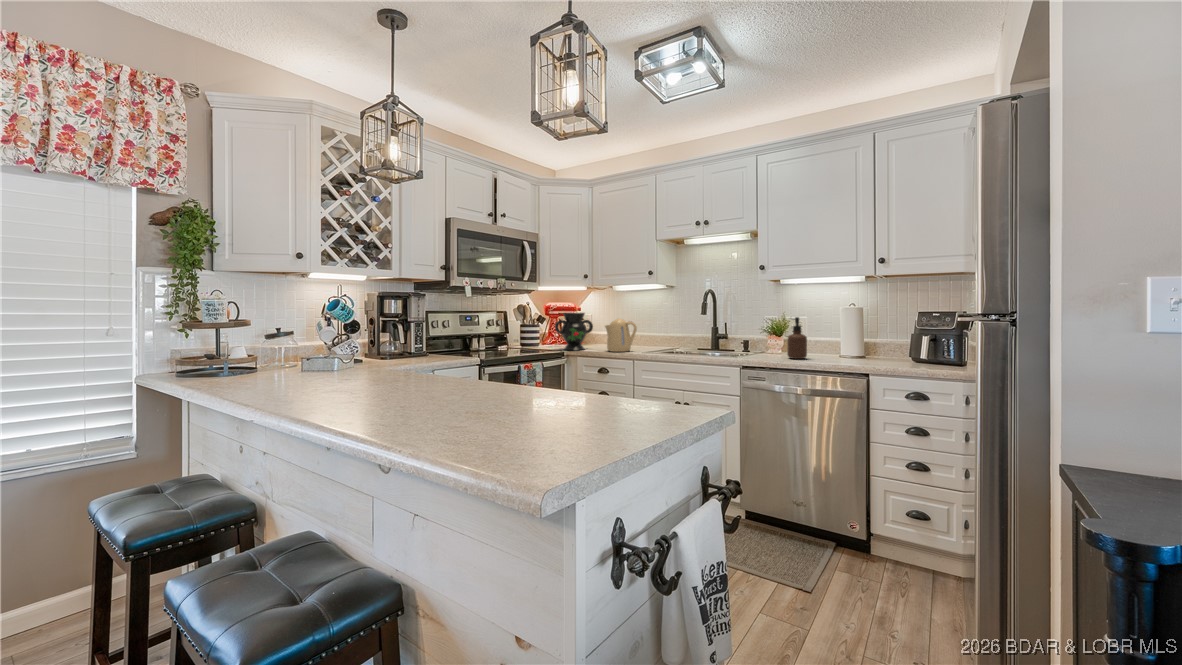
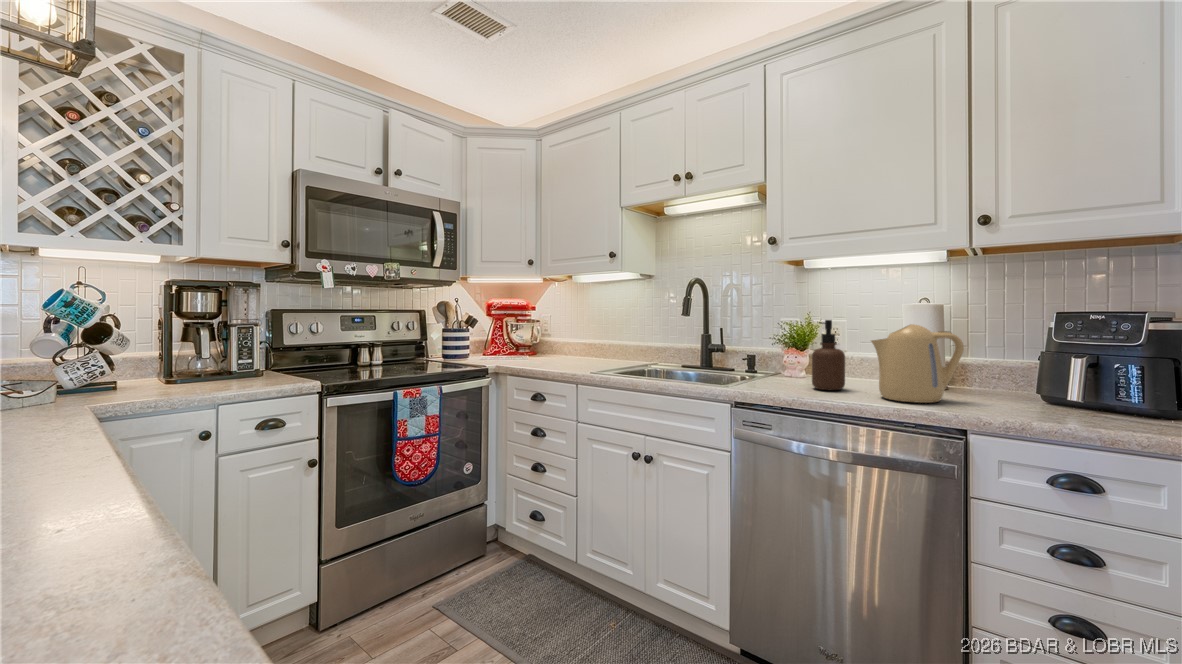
decorative vase: present [555,313,593,350] -> none [476,312,533,366]
kettle: present [605,318,637,352] -> present [871,324,964,403]

